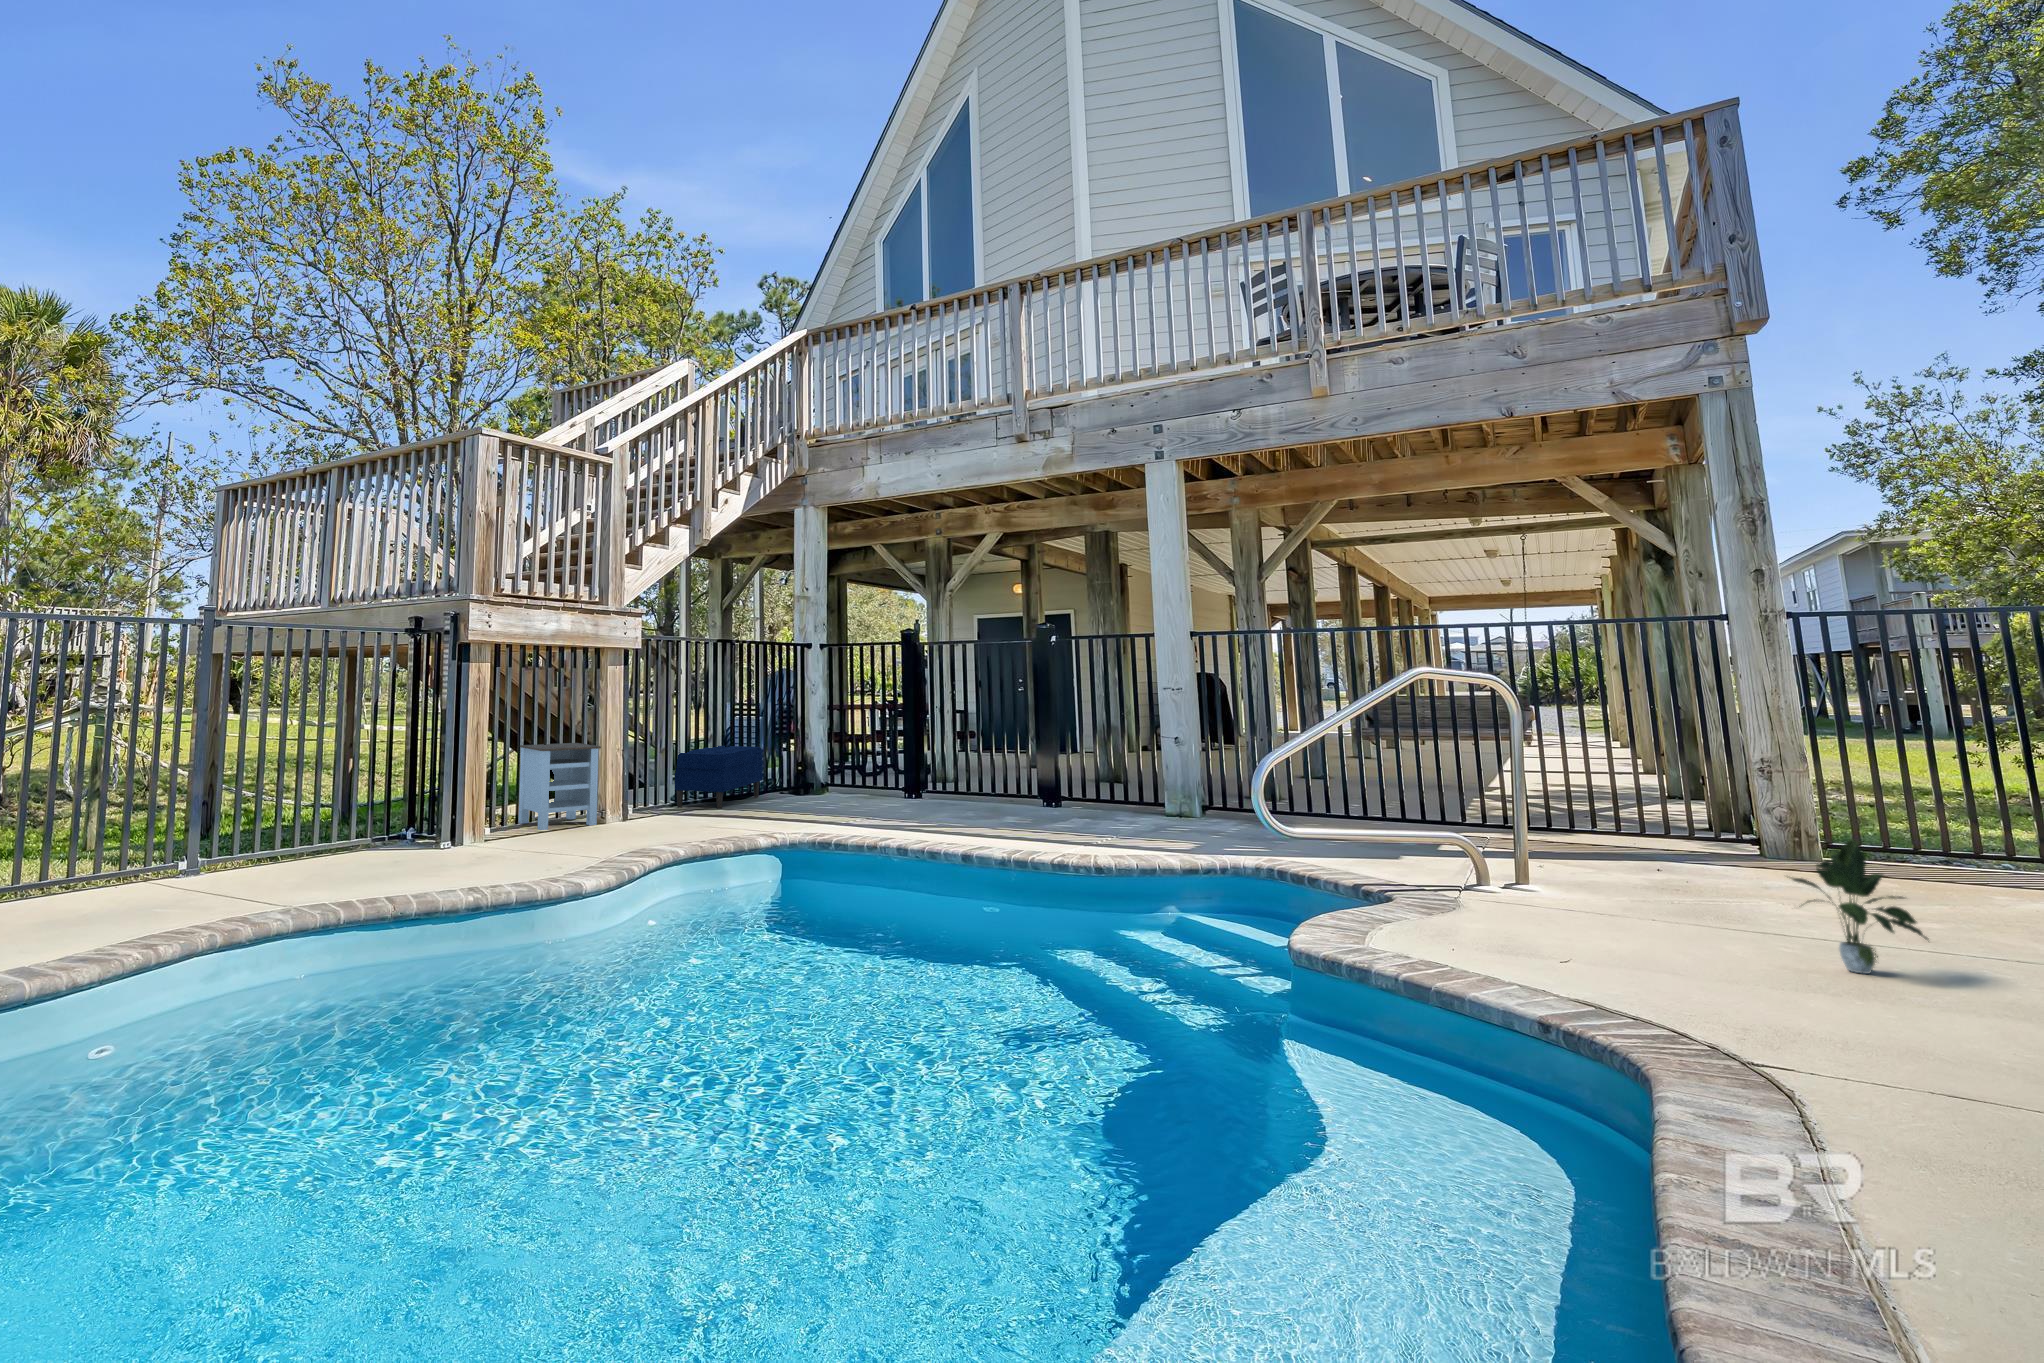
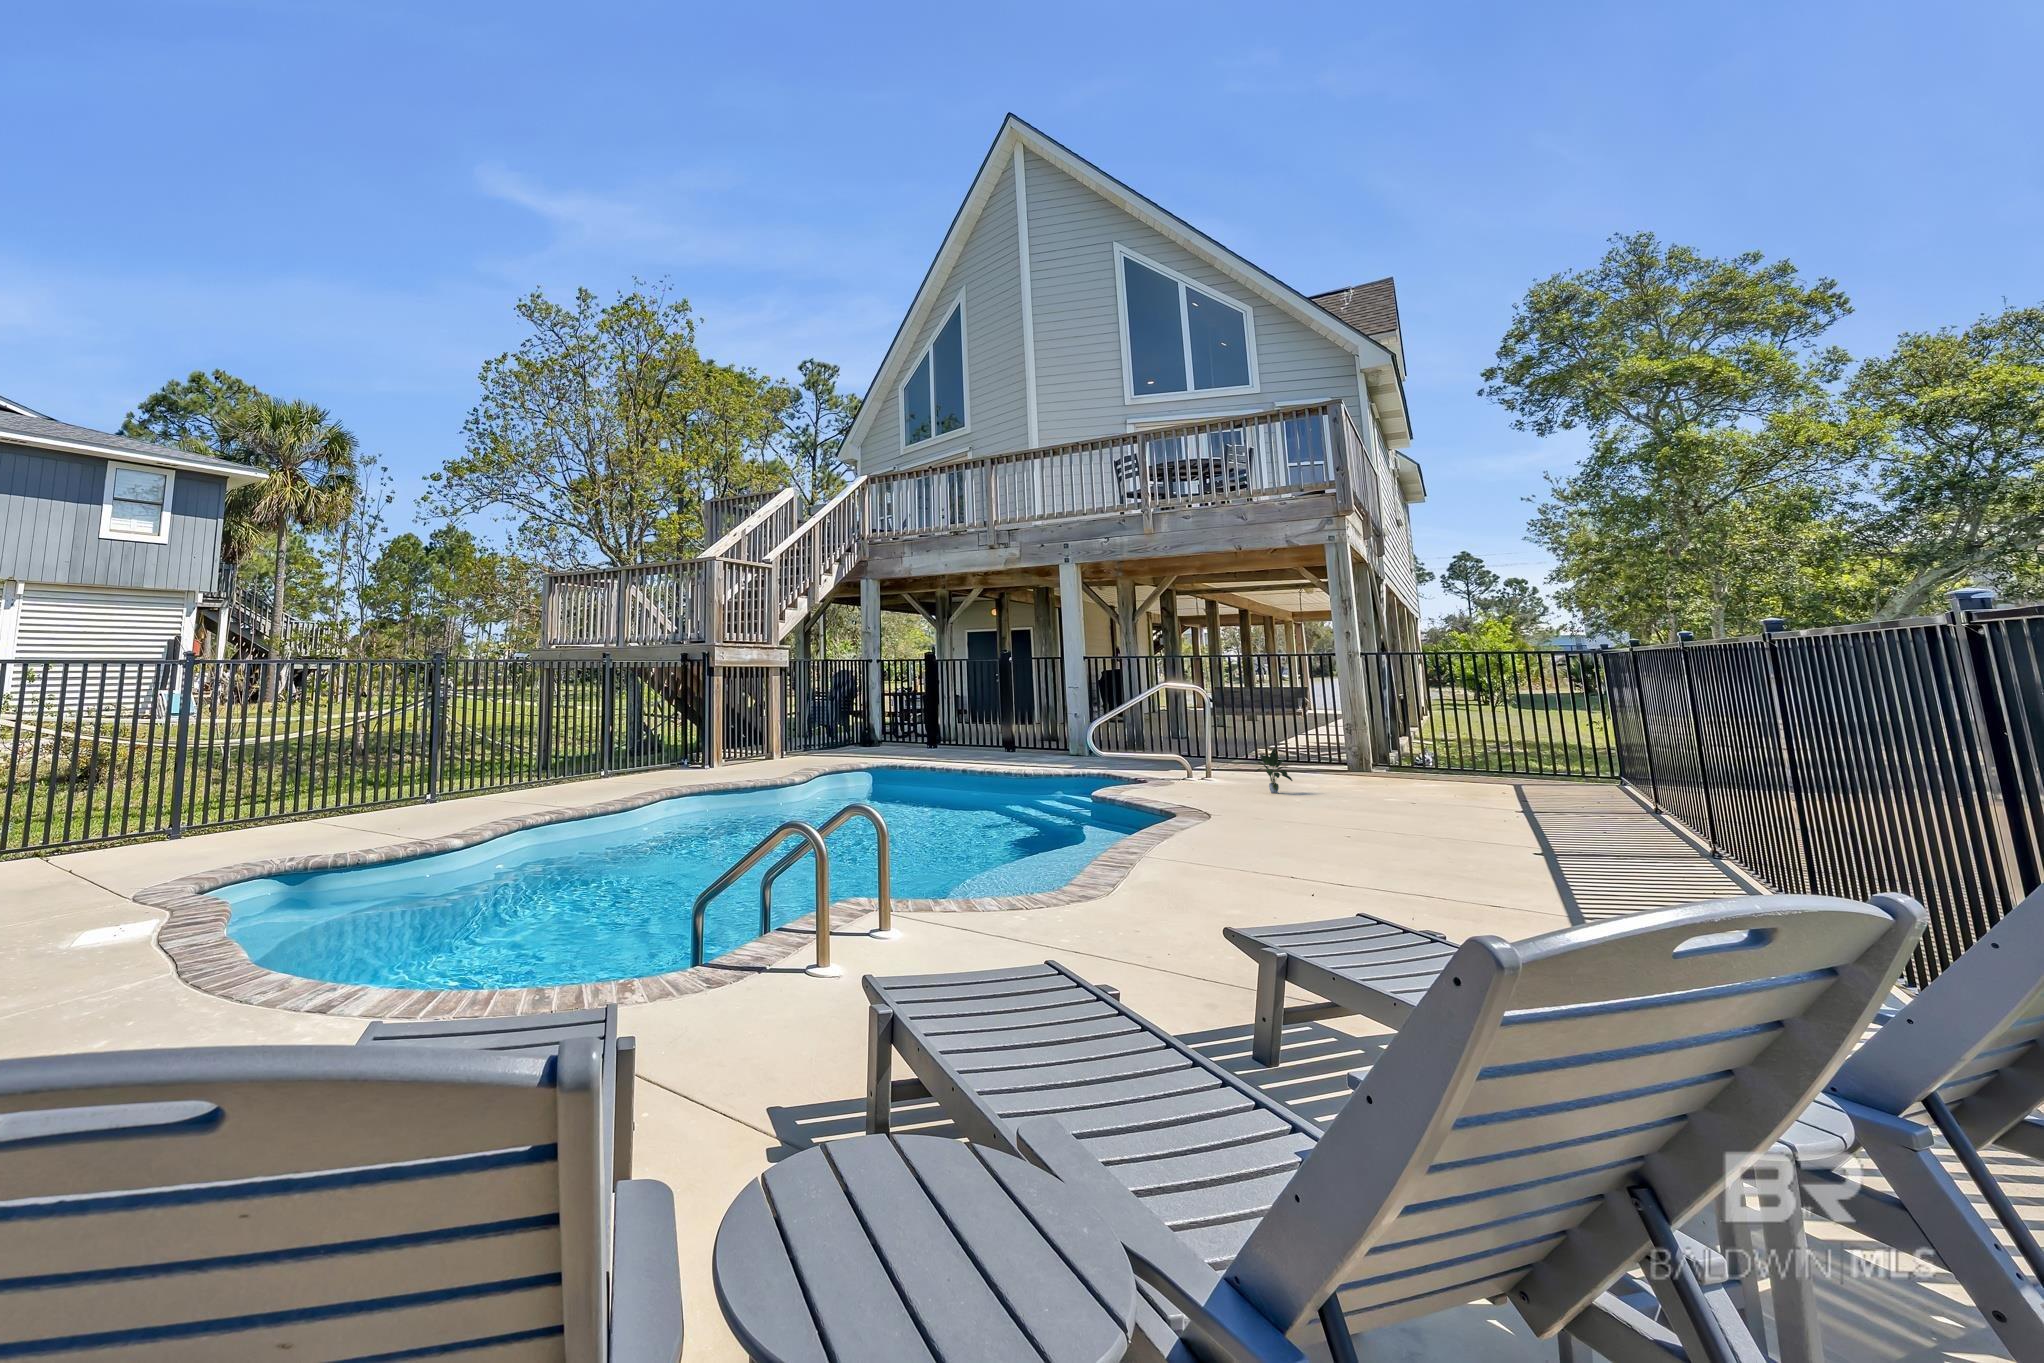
side table: present [519,743,601,830] -> none [725,717,770,762]
bench: present [675,746,763,809] -> none [800,718,845,753]

